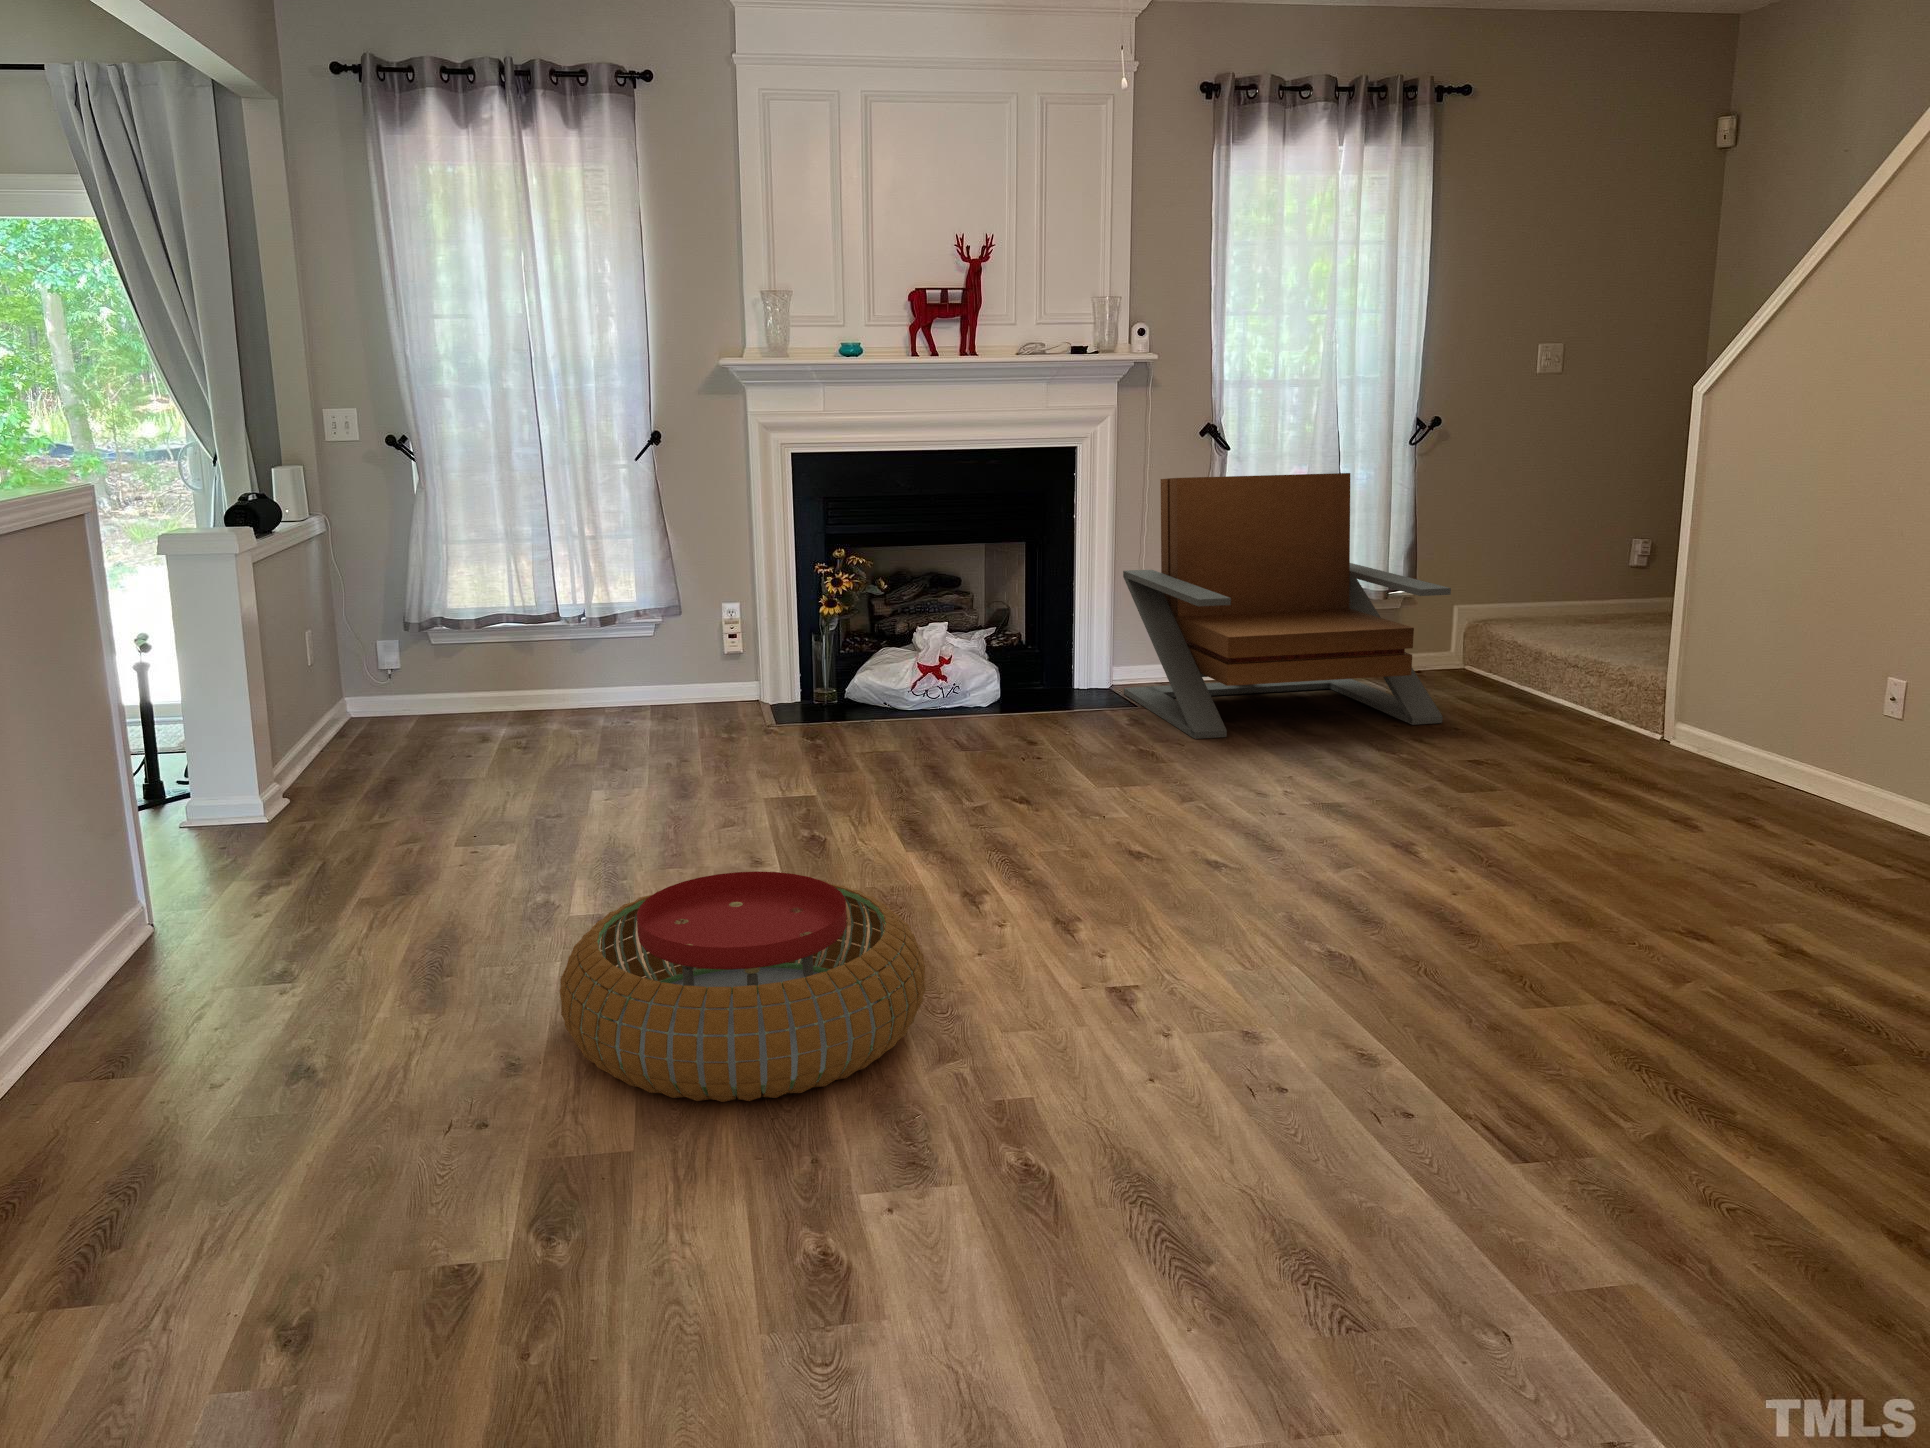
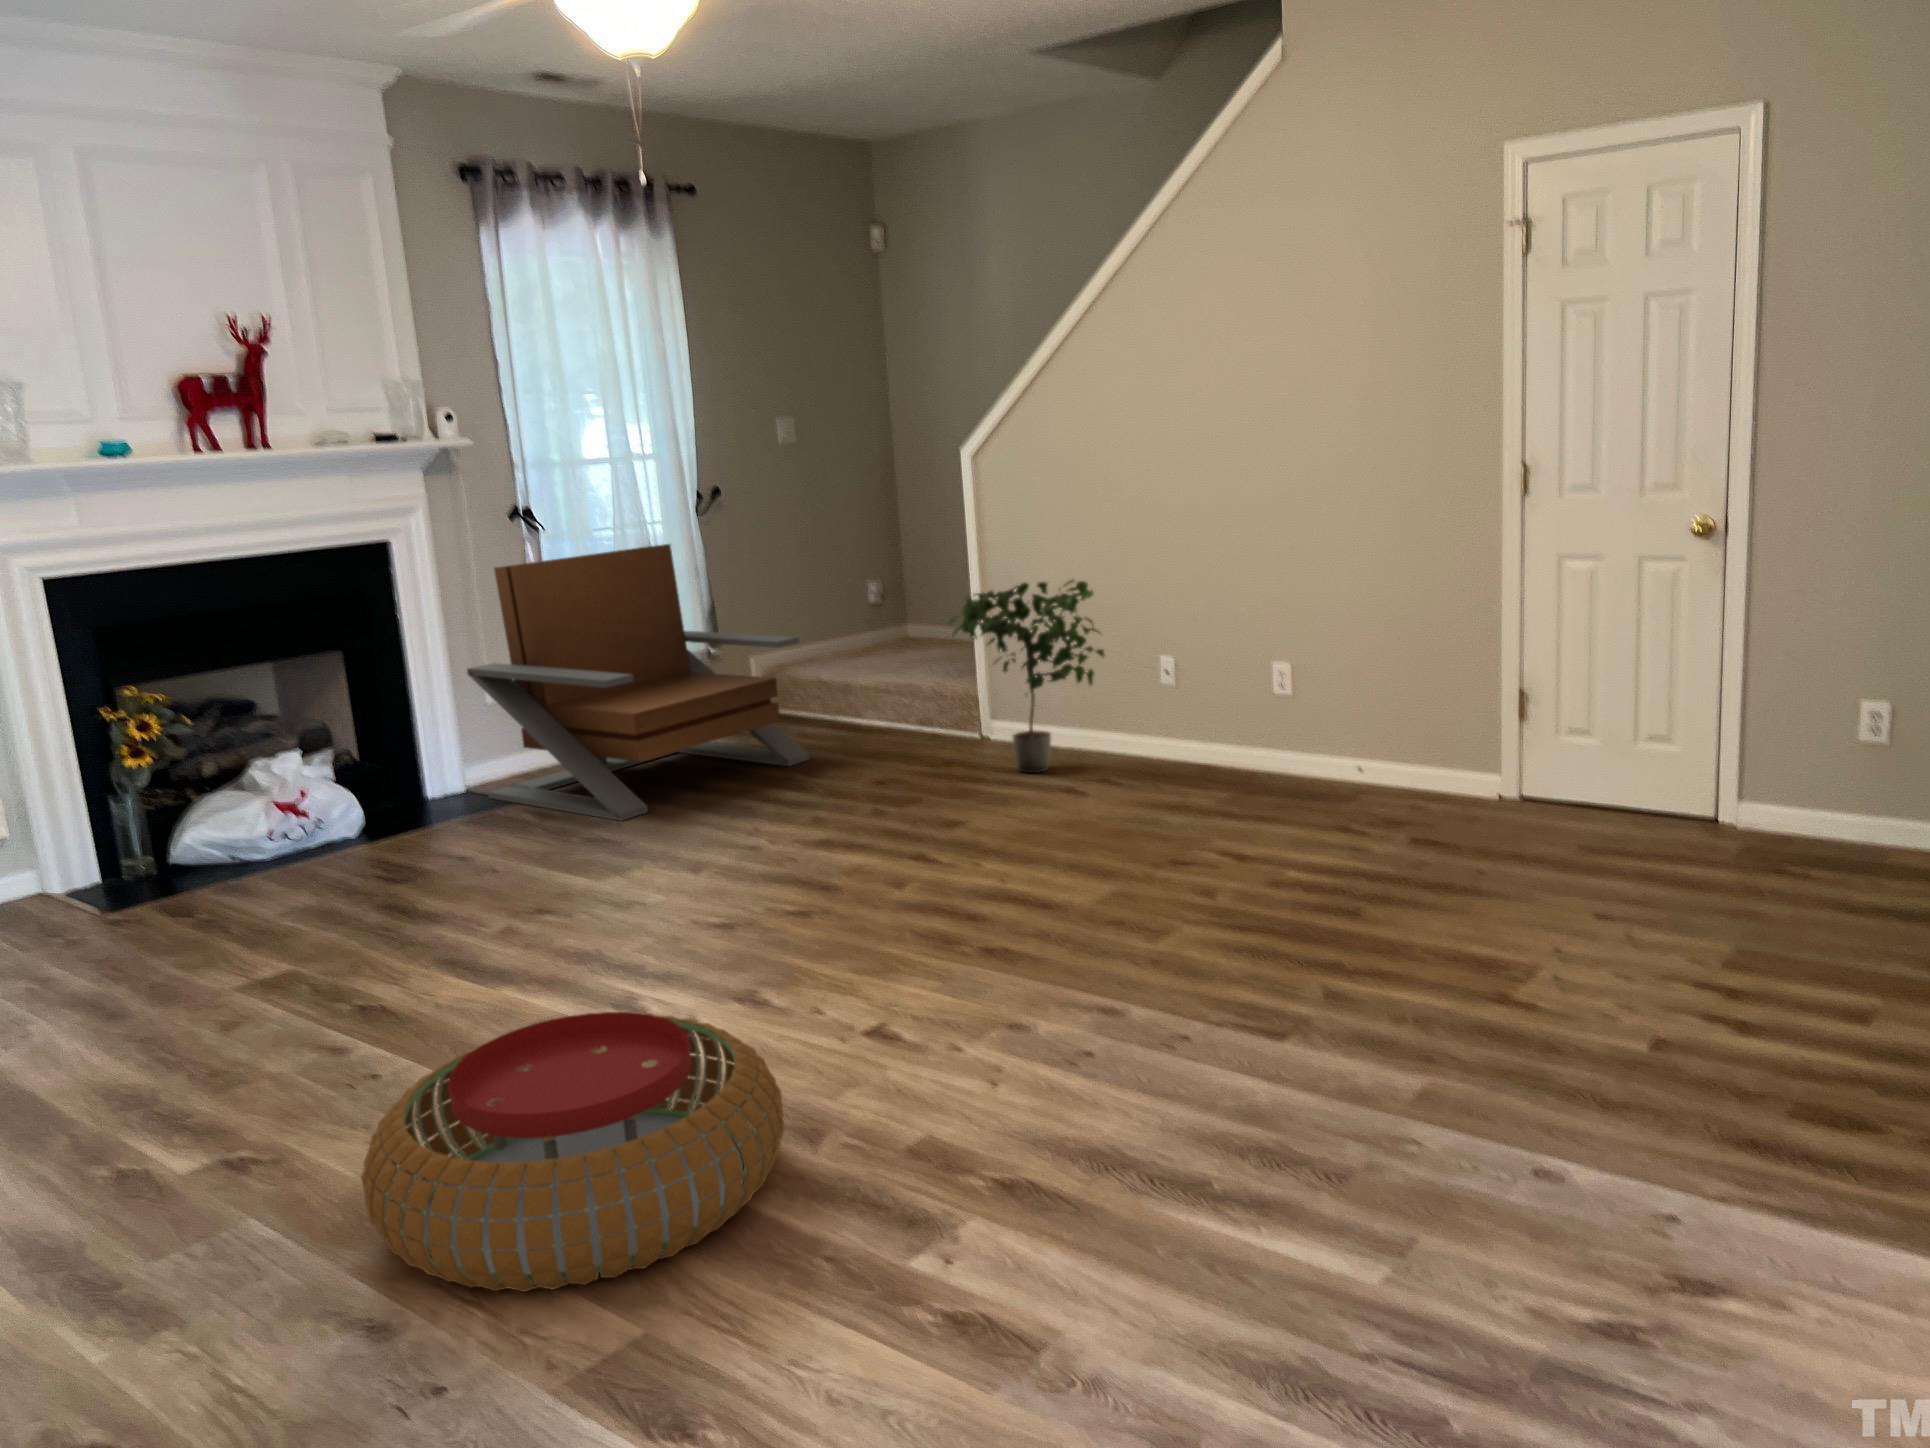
potted plant: none [1590,559,1812,795] -> present [948,579,1105,773]

